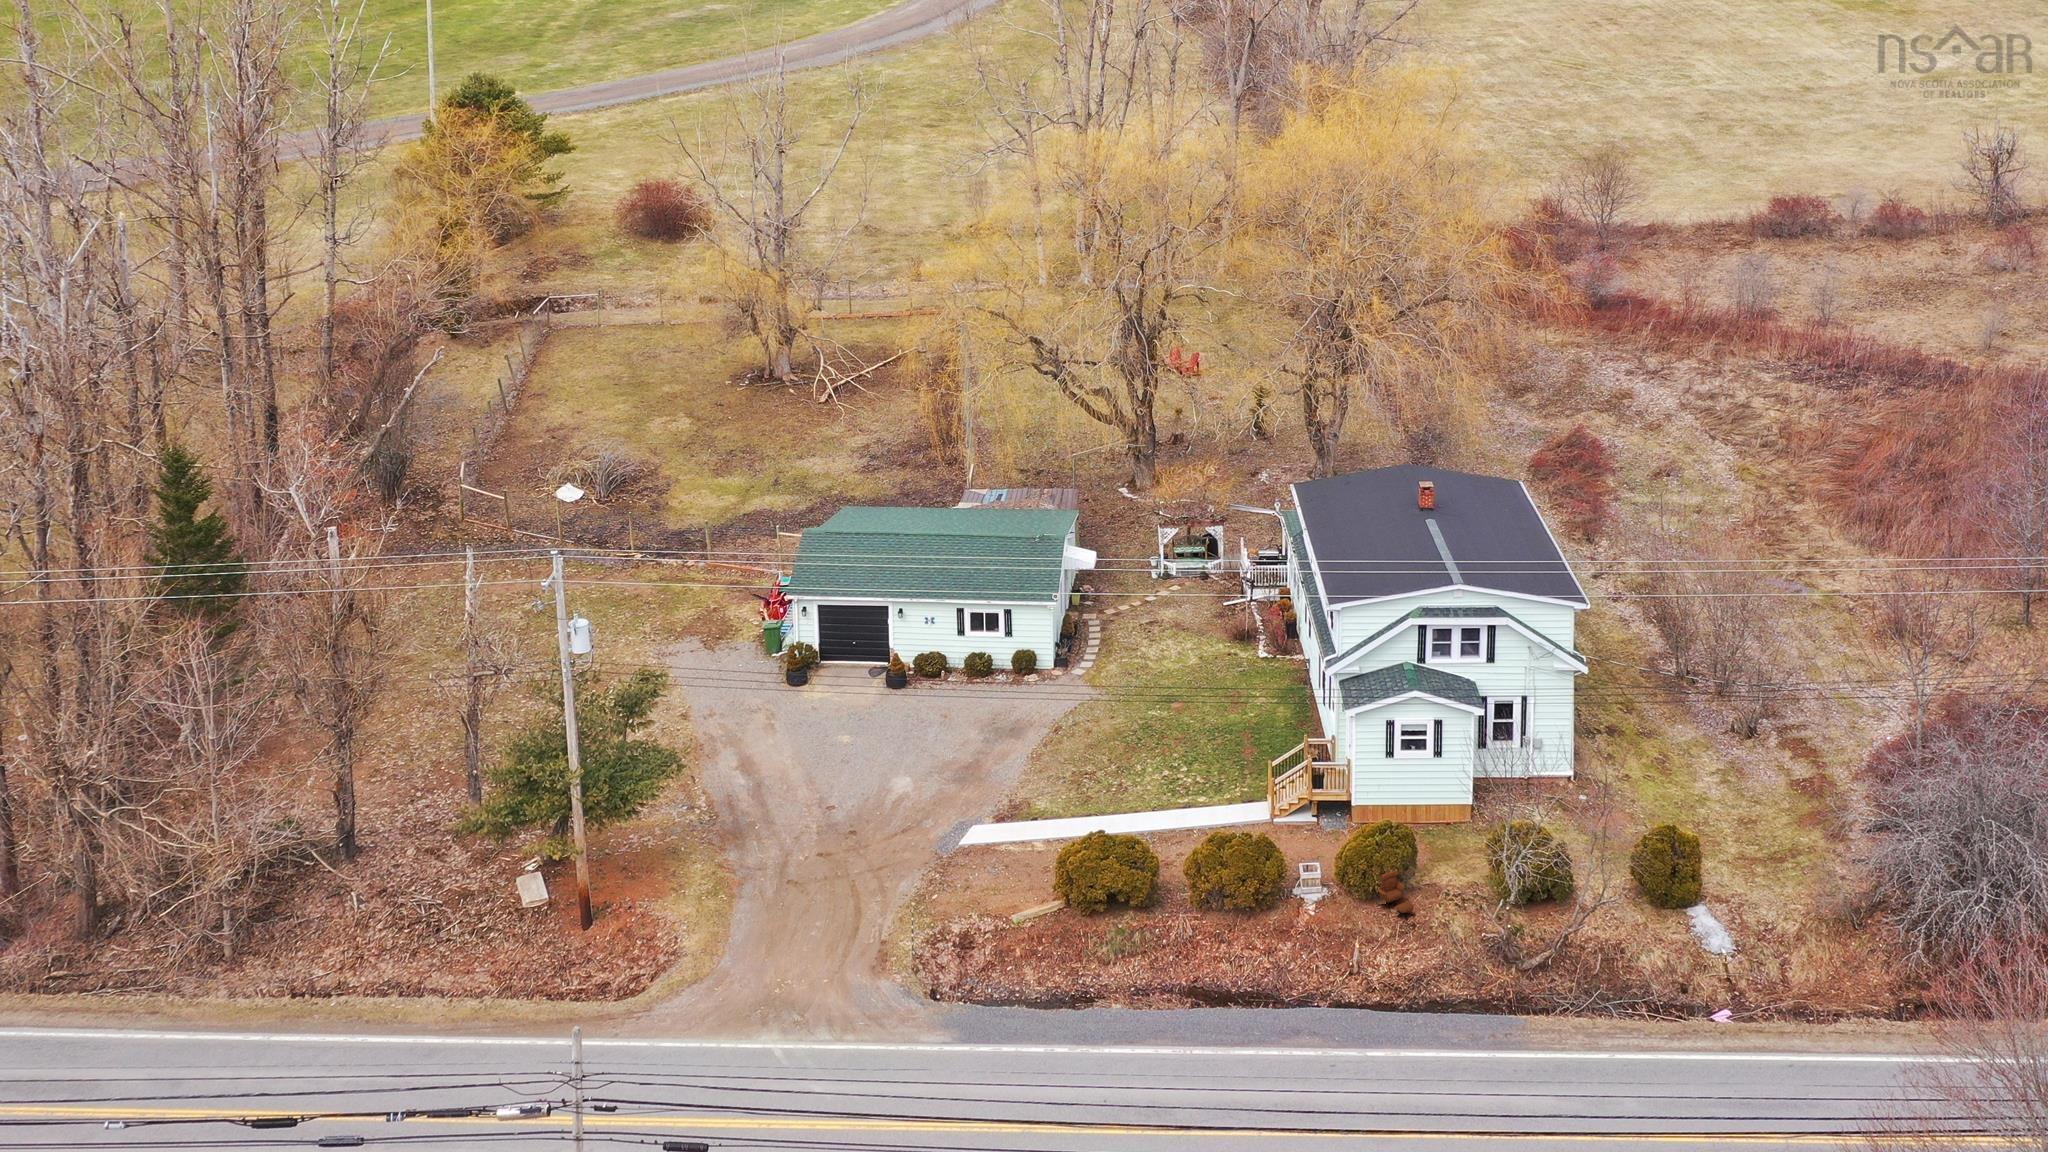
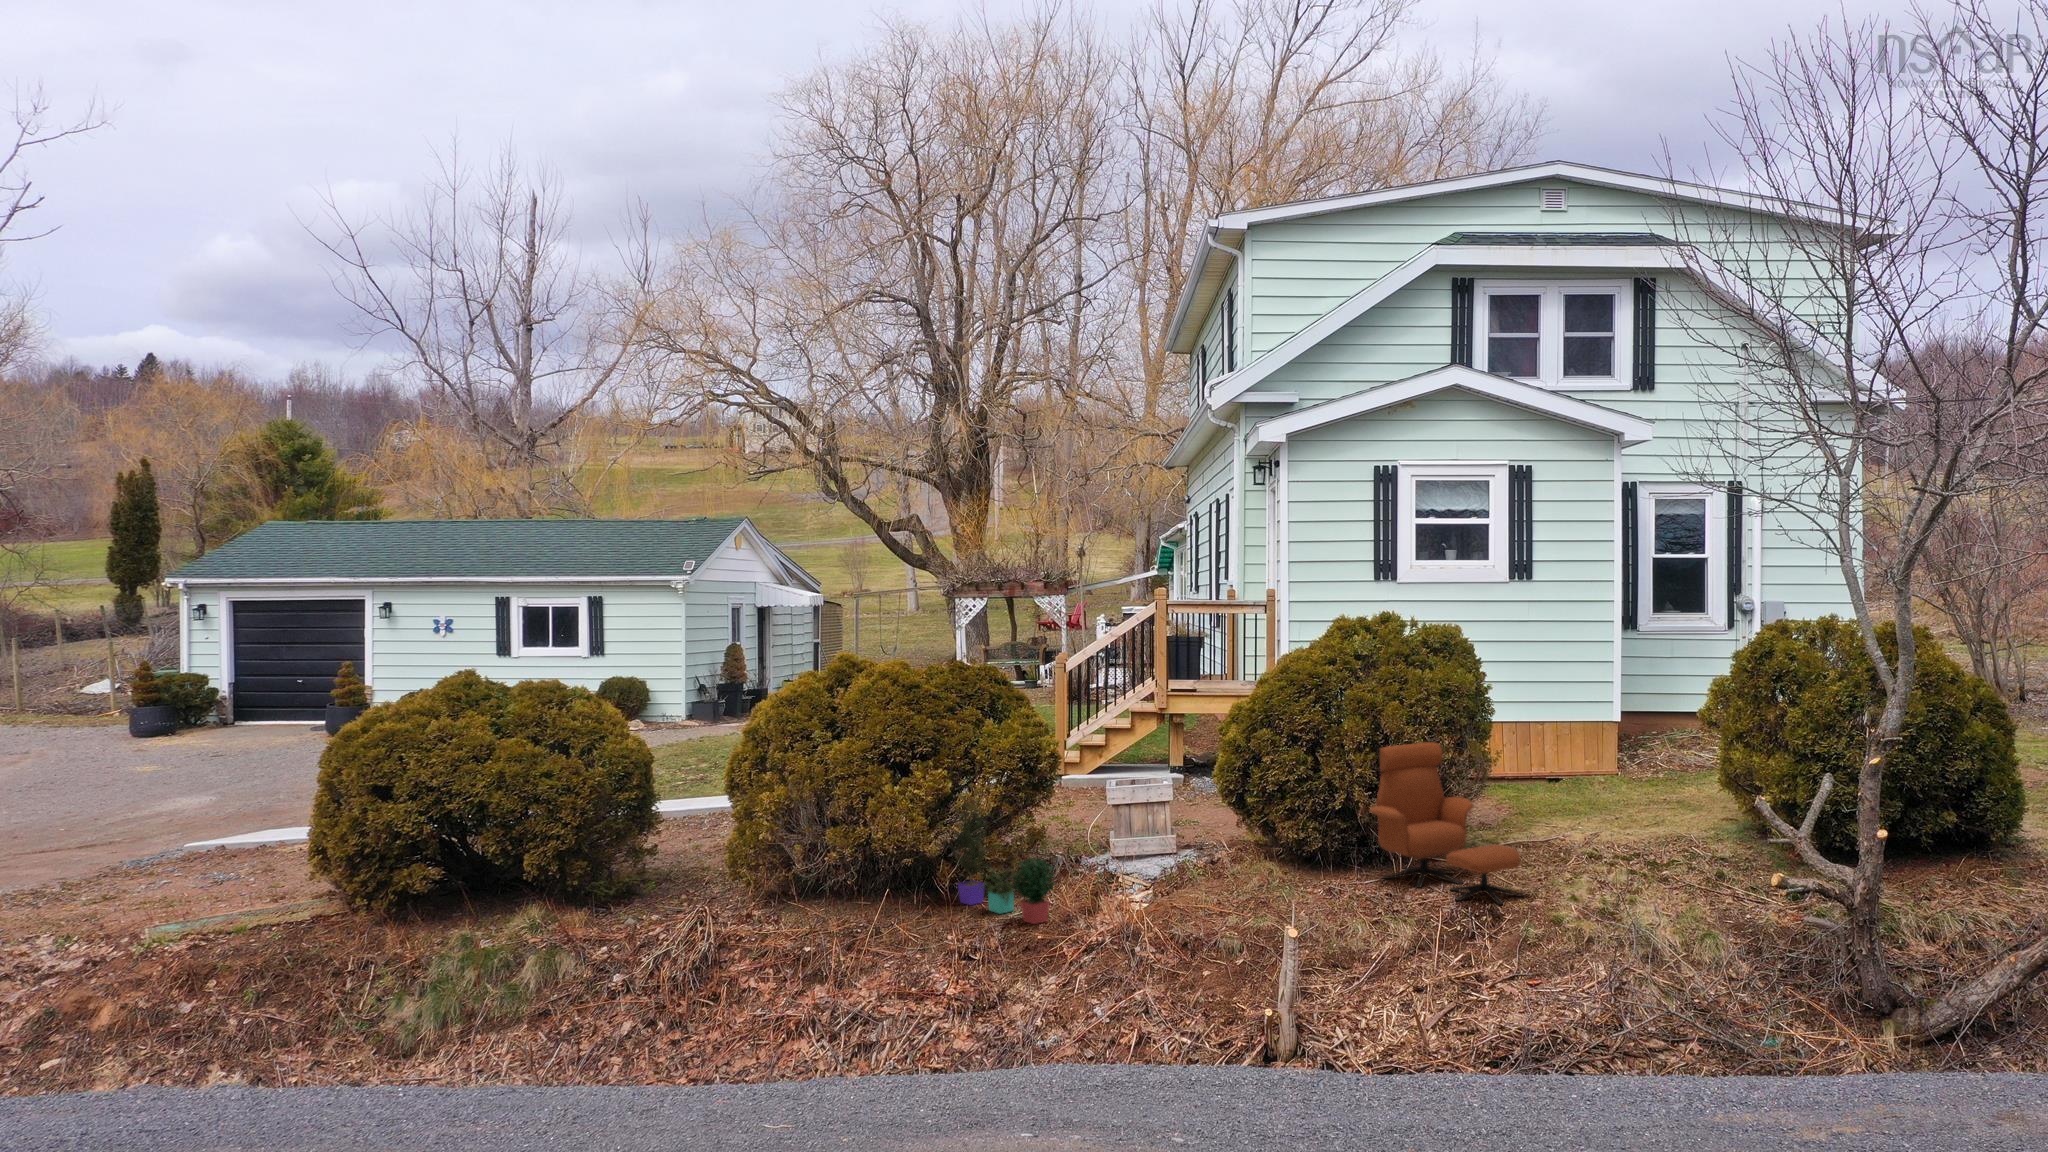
potted plant: none [1273,891,1302,927] -> present [953,798,1055,924]

